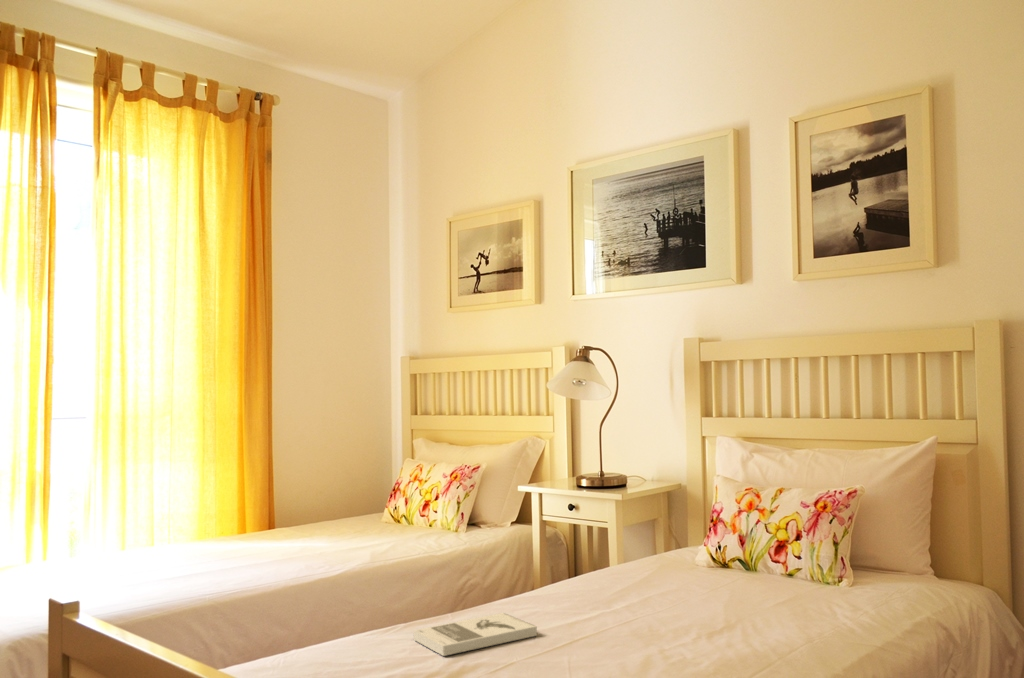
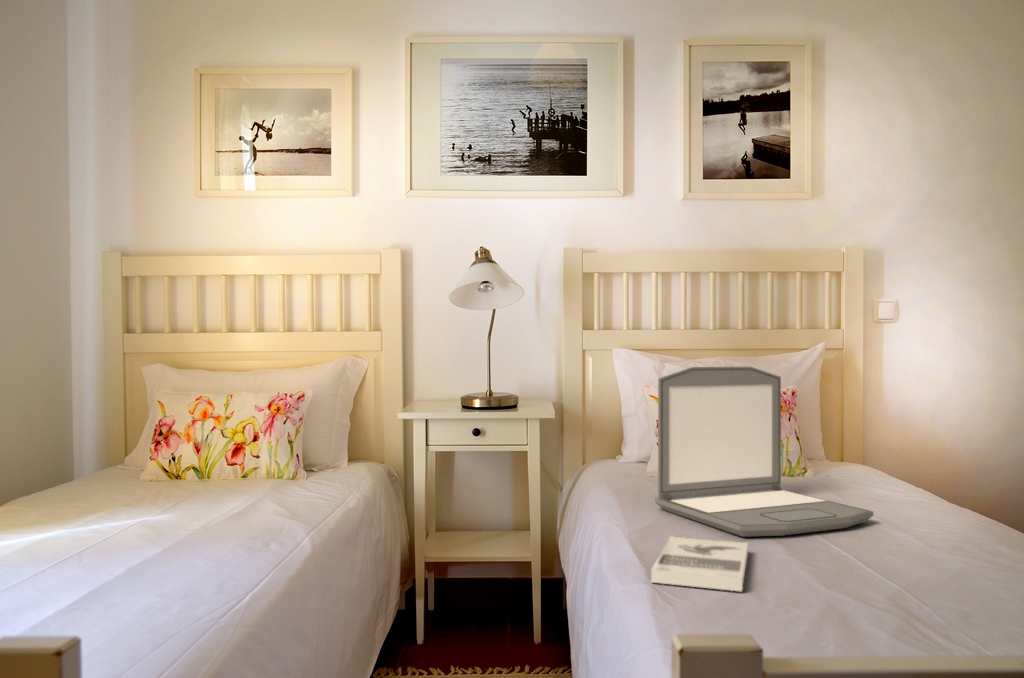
laptop: none [566,469,727,632] -> present [655,367,873,537]

